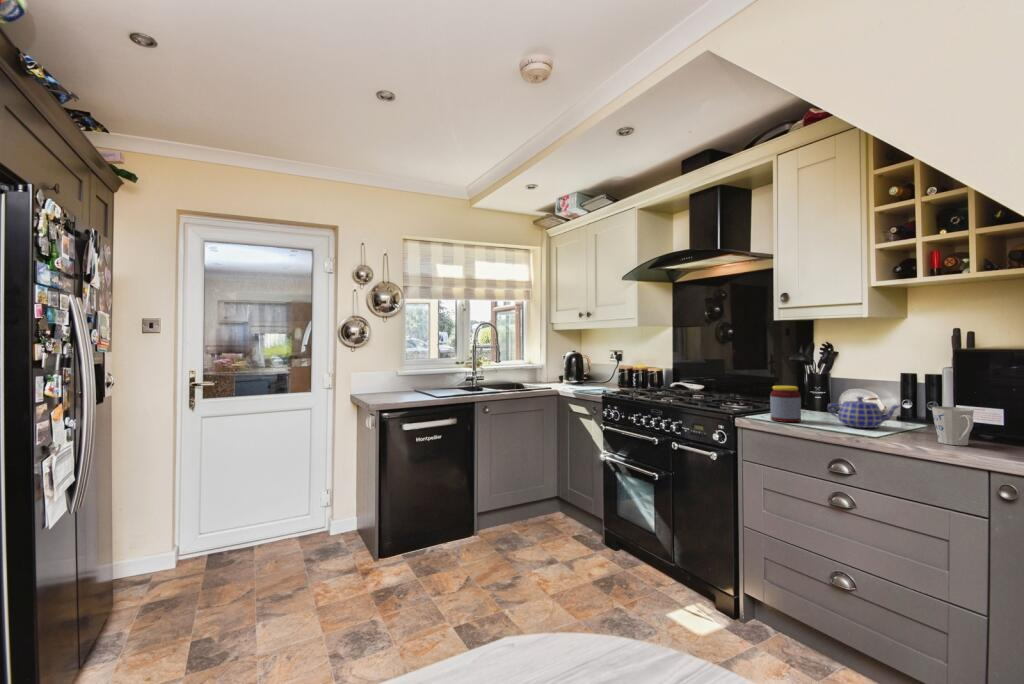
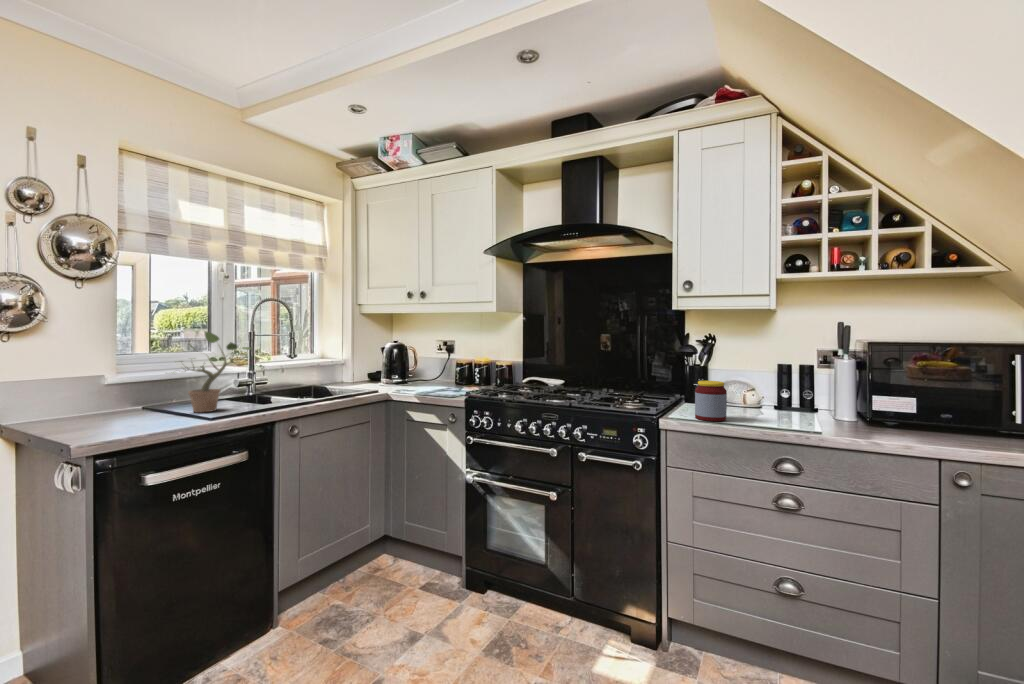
potted plant: none [421,344,467,393] -> present [173,332,251,412]
teapot: present [827,397,900,428] -> none [746,390,814,422]
mug: present [932,407,974,445] -> none [860,397,906,434]

